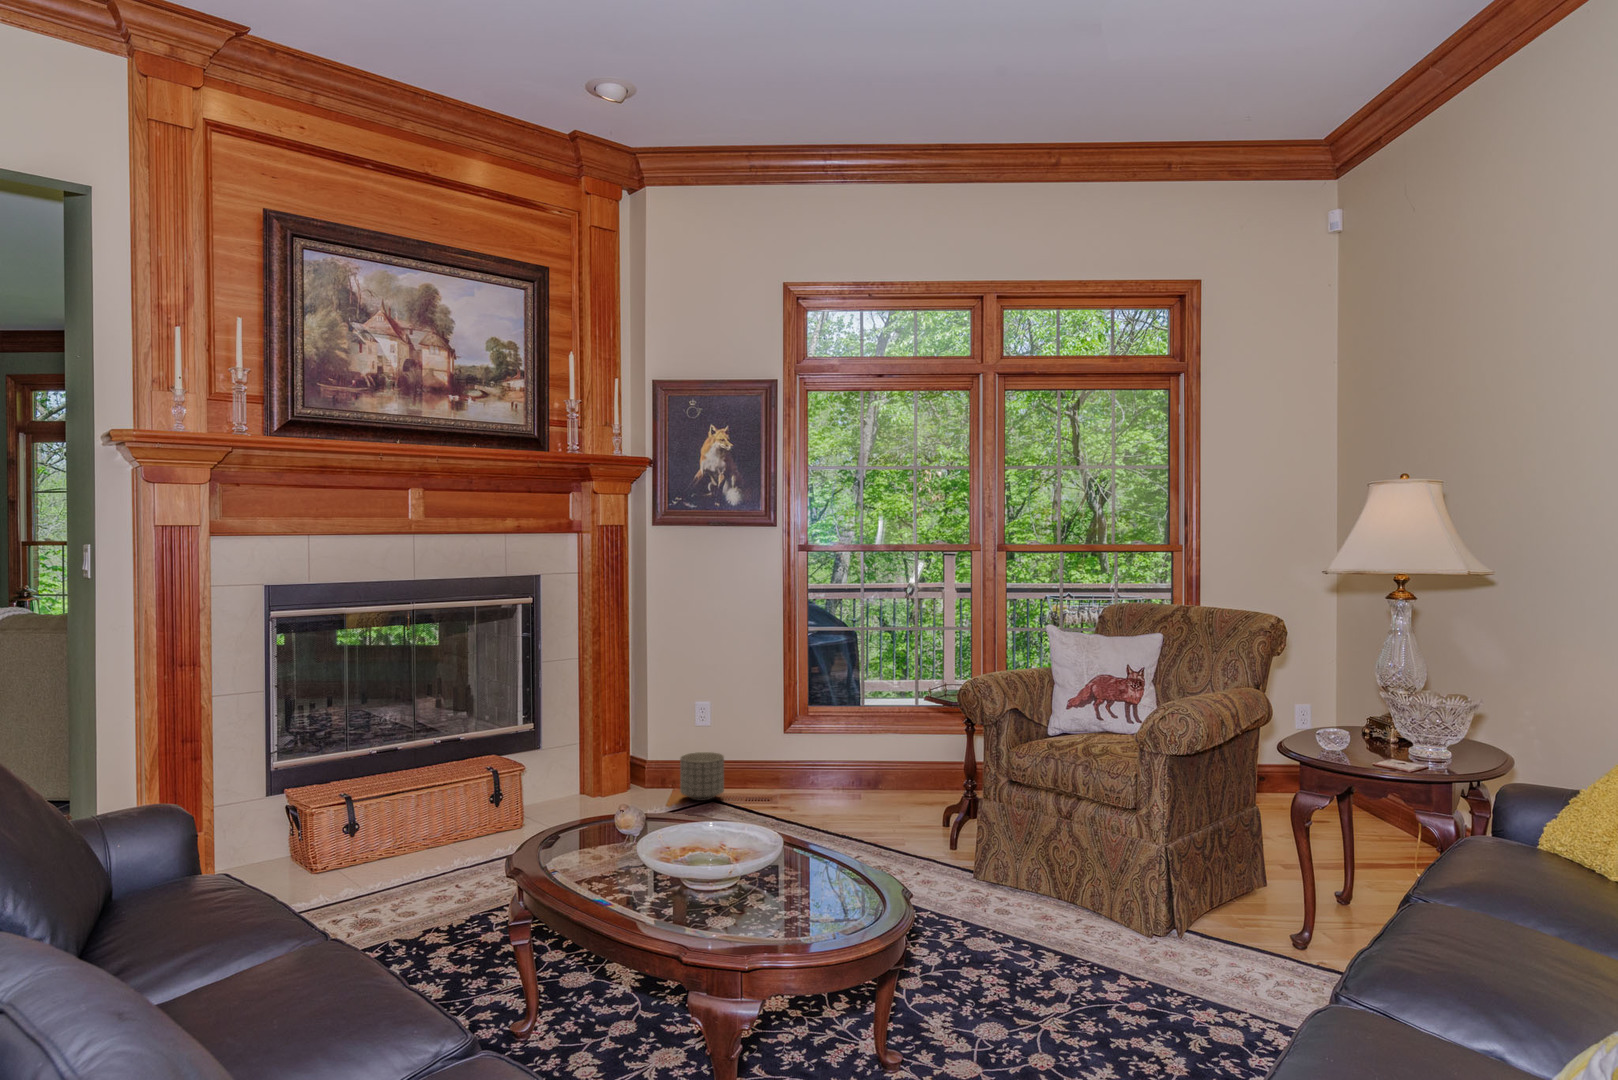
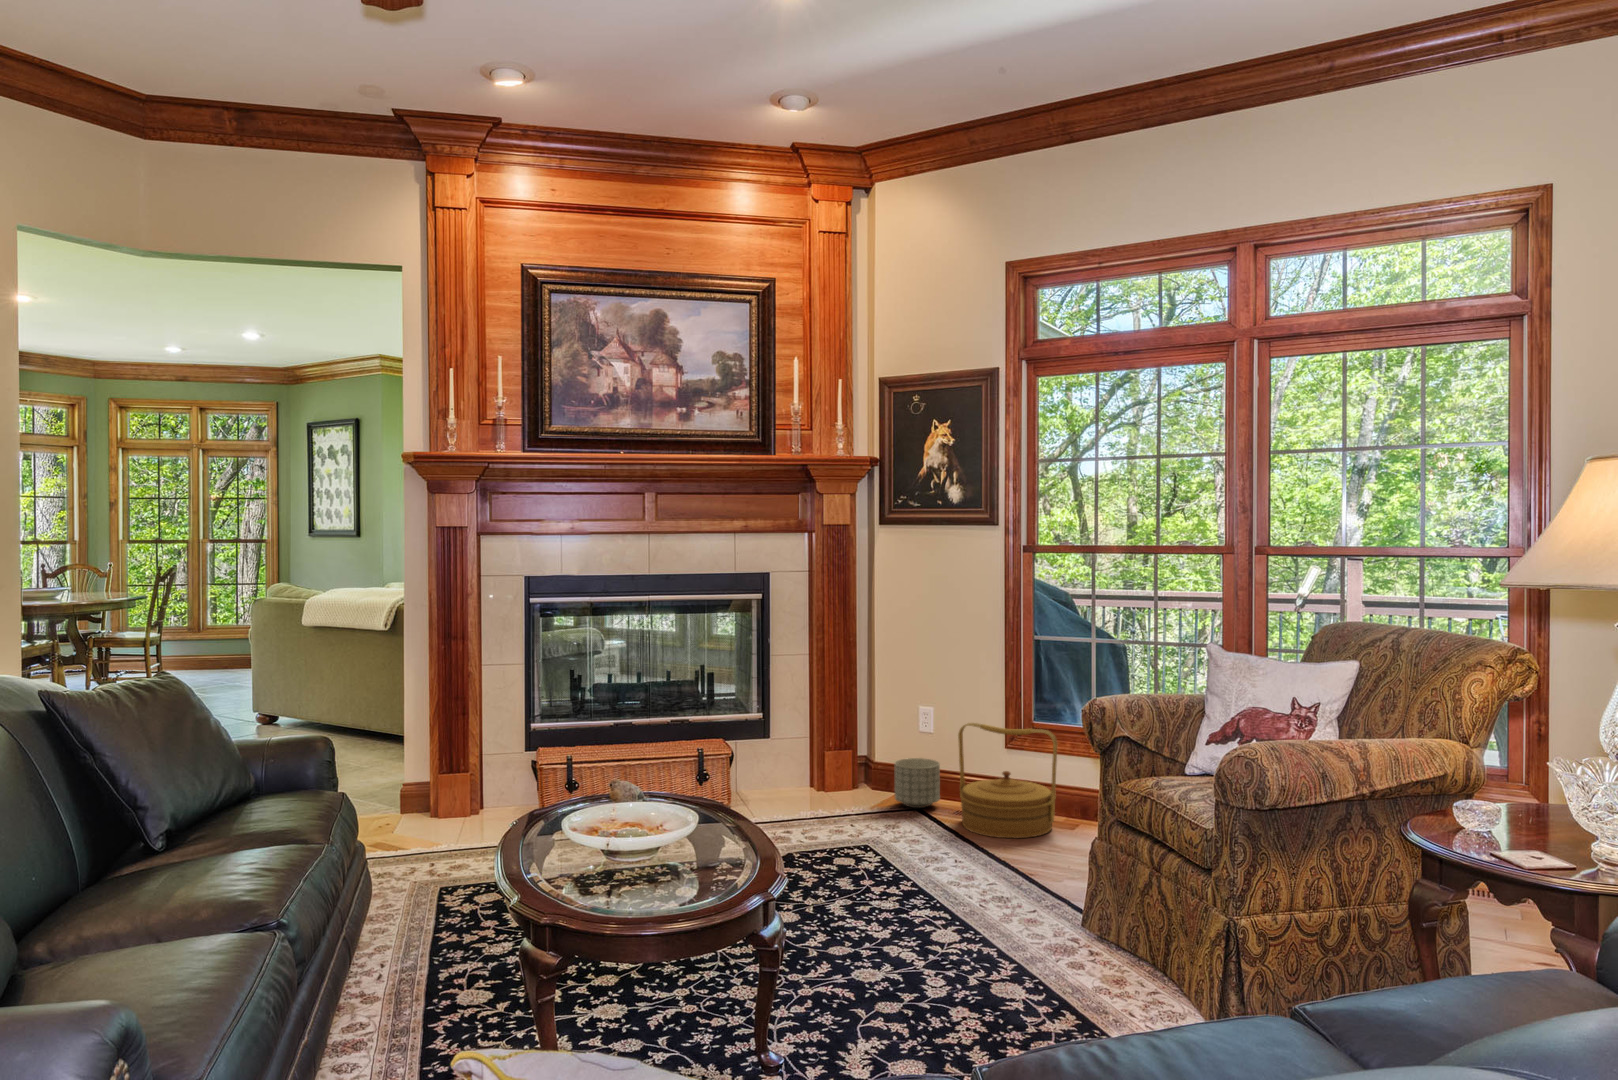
woven basket: none [754,713,848,816] -> present [958,723,1057,838]

